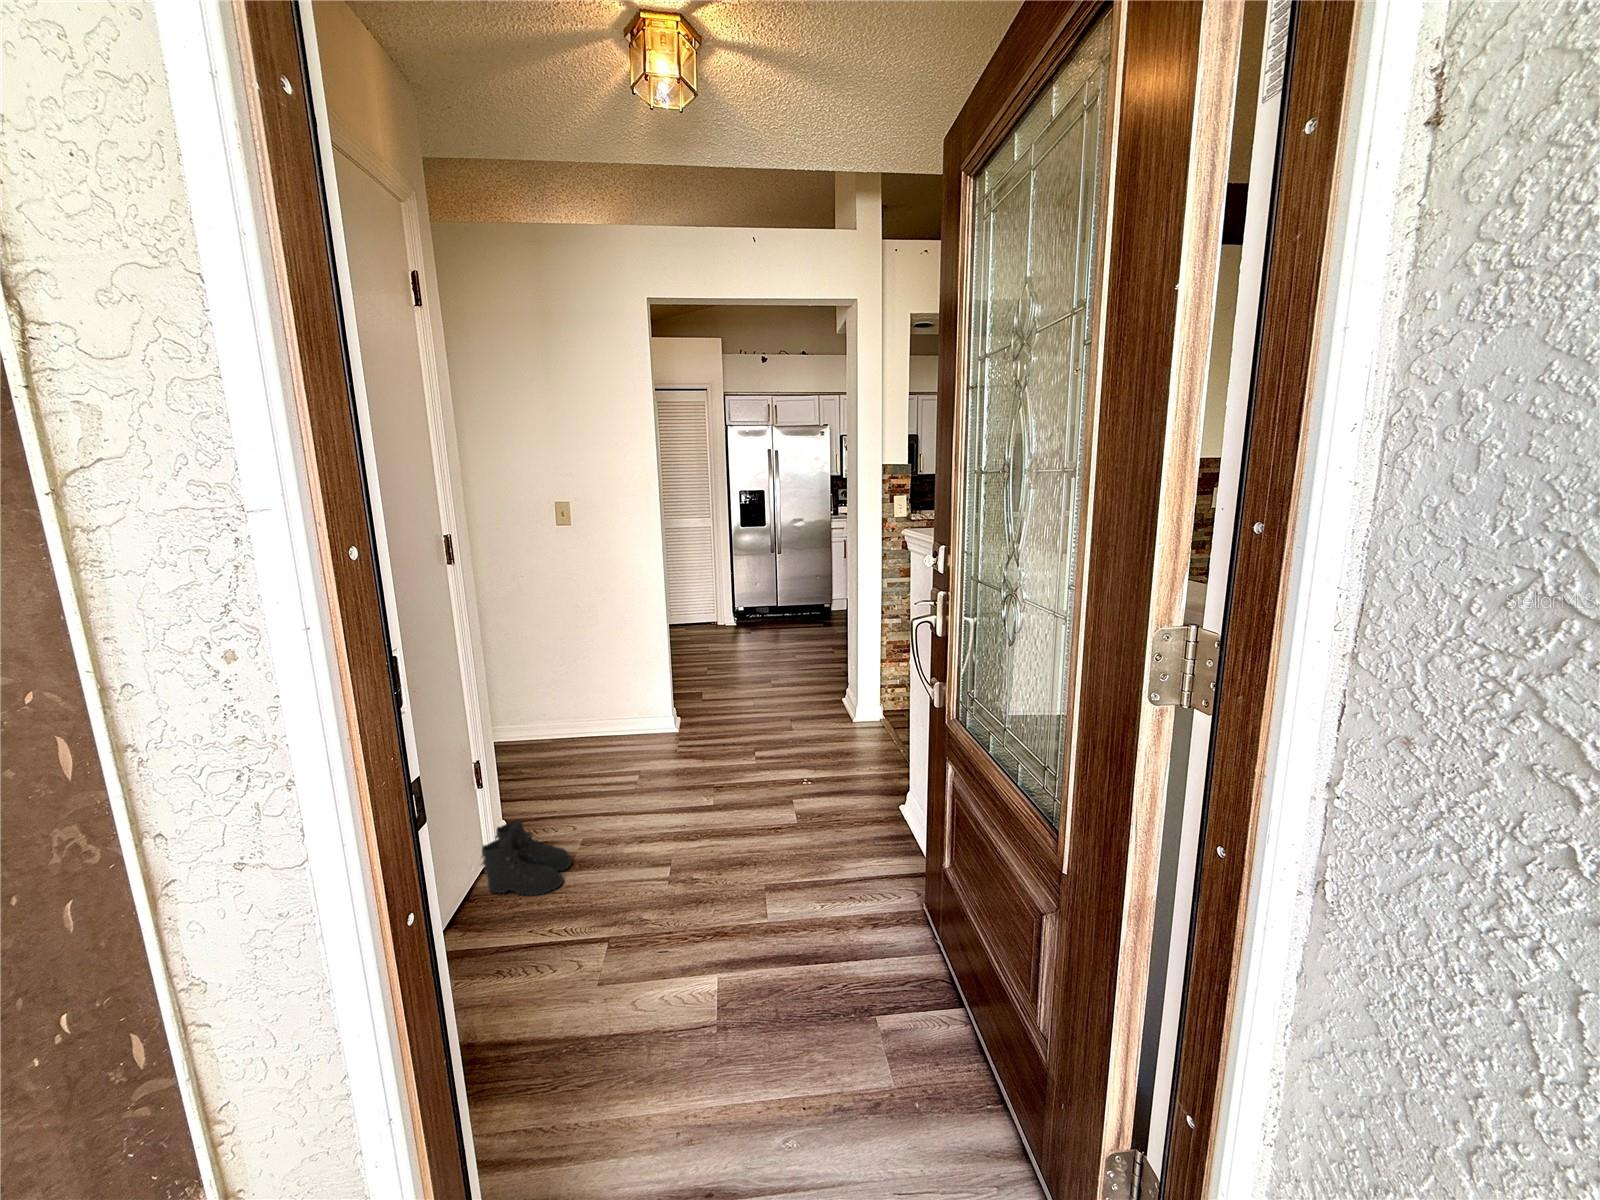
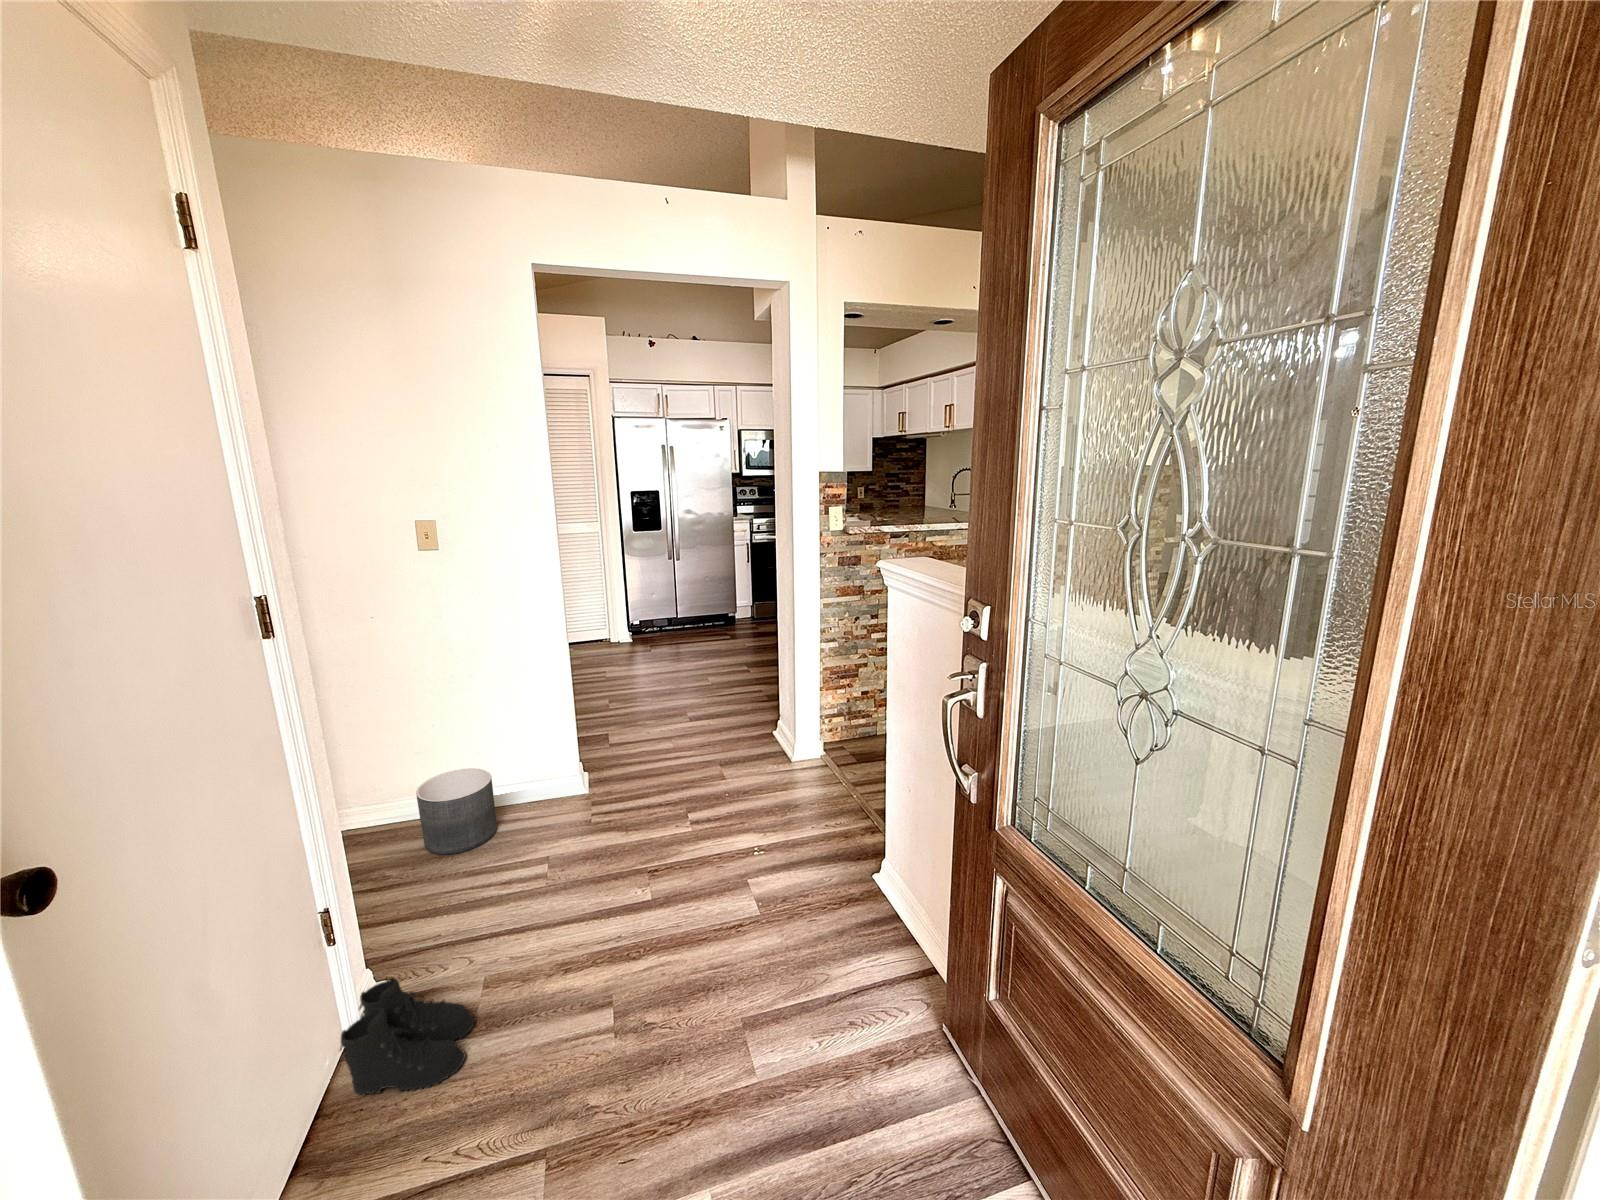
planter: none [547,701,606,763] -> present [416,768,497,855]

